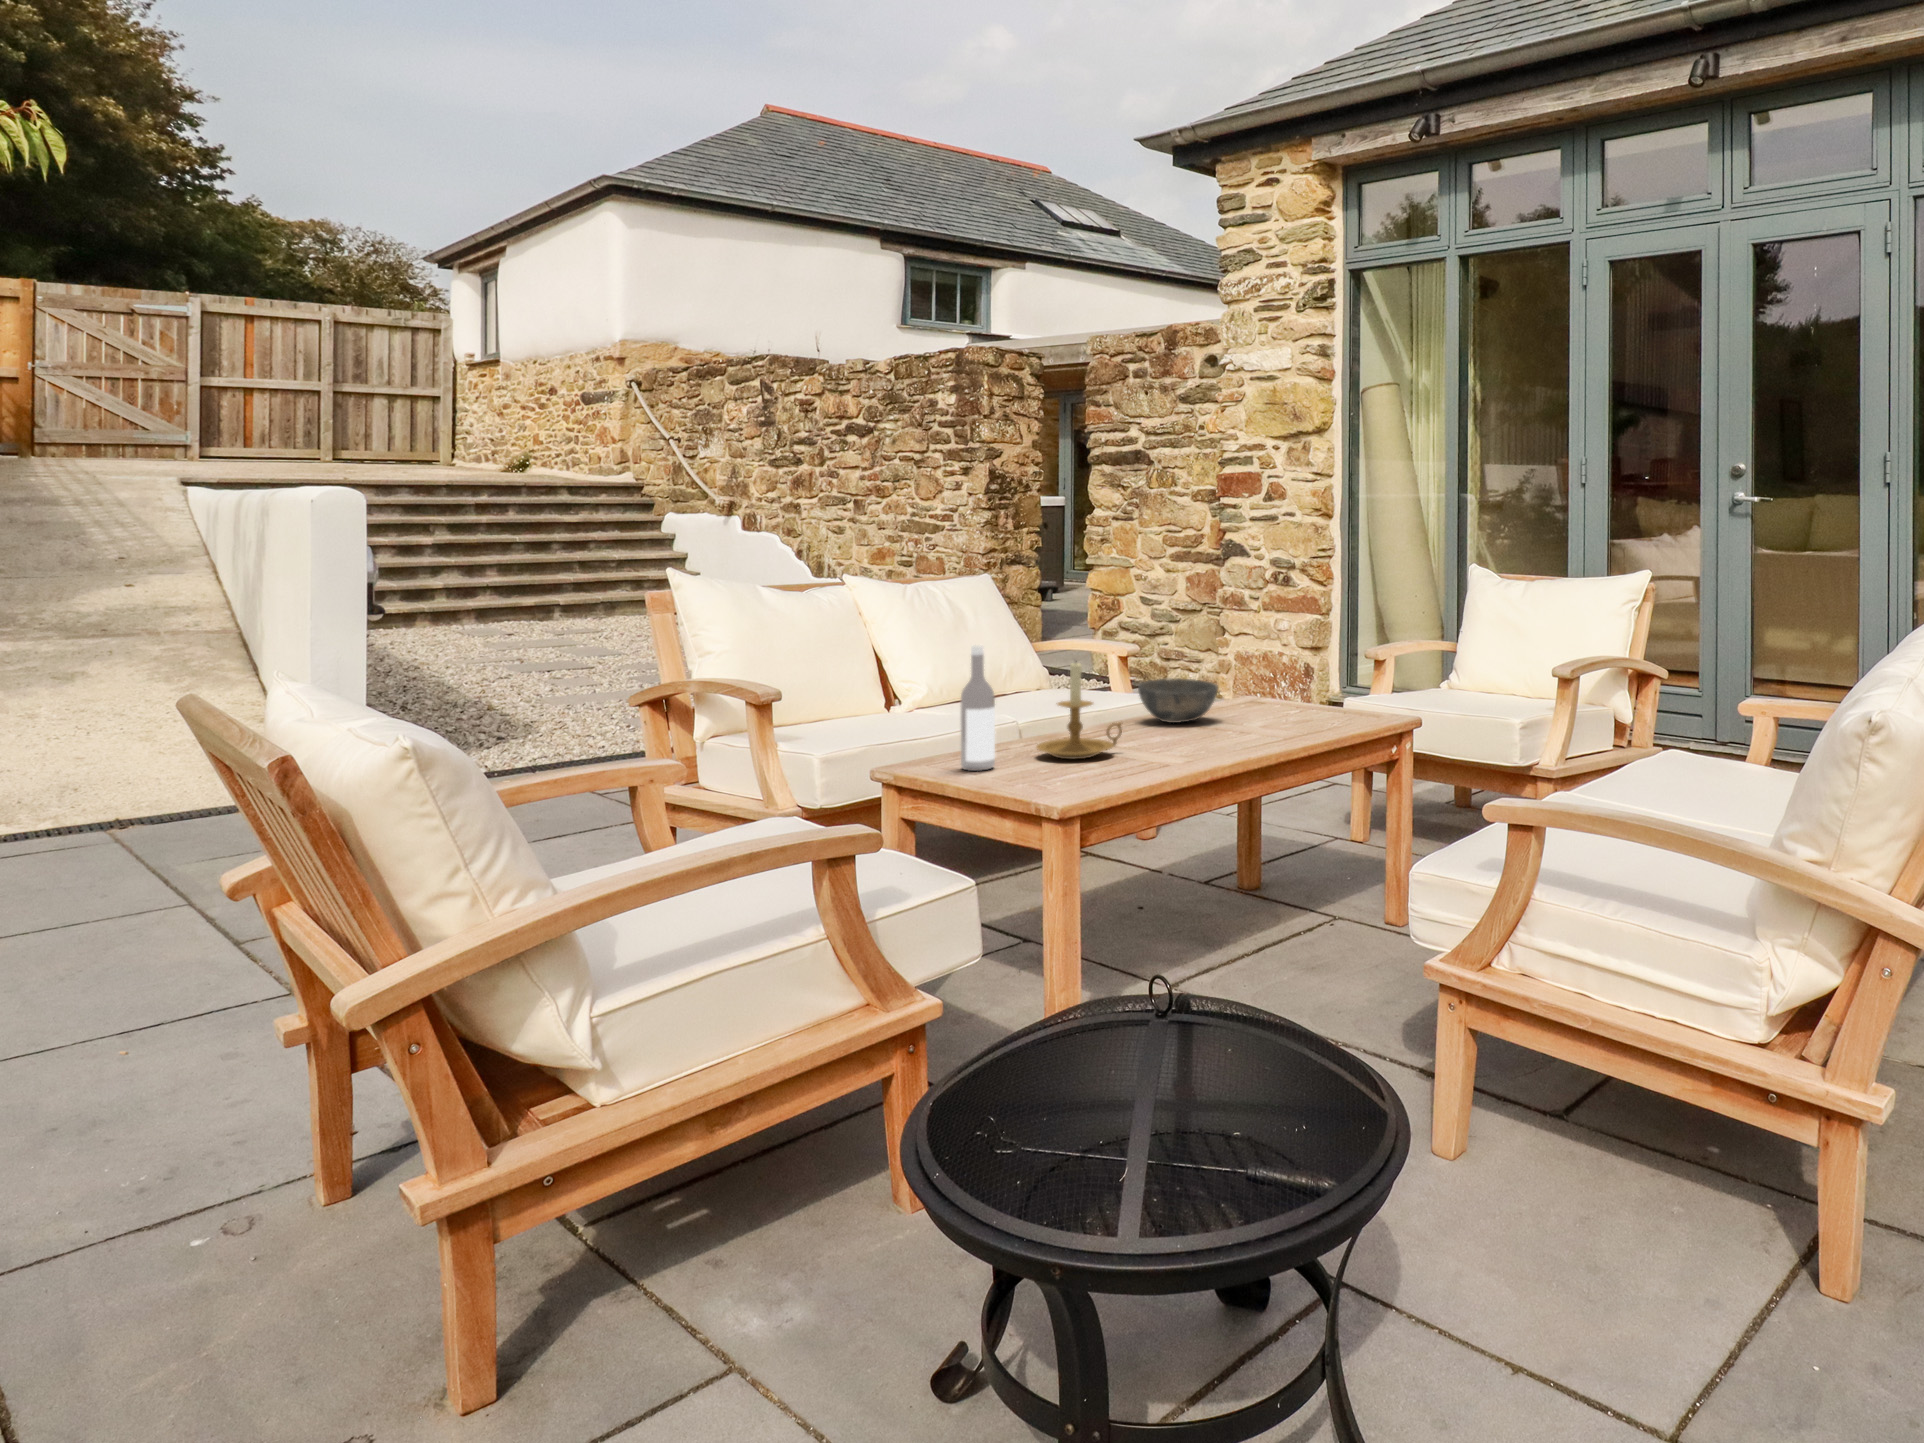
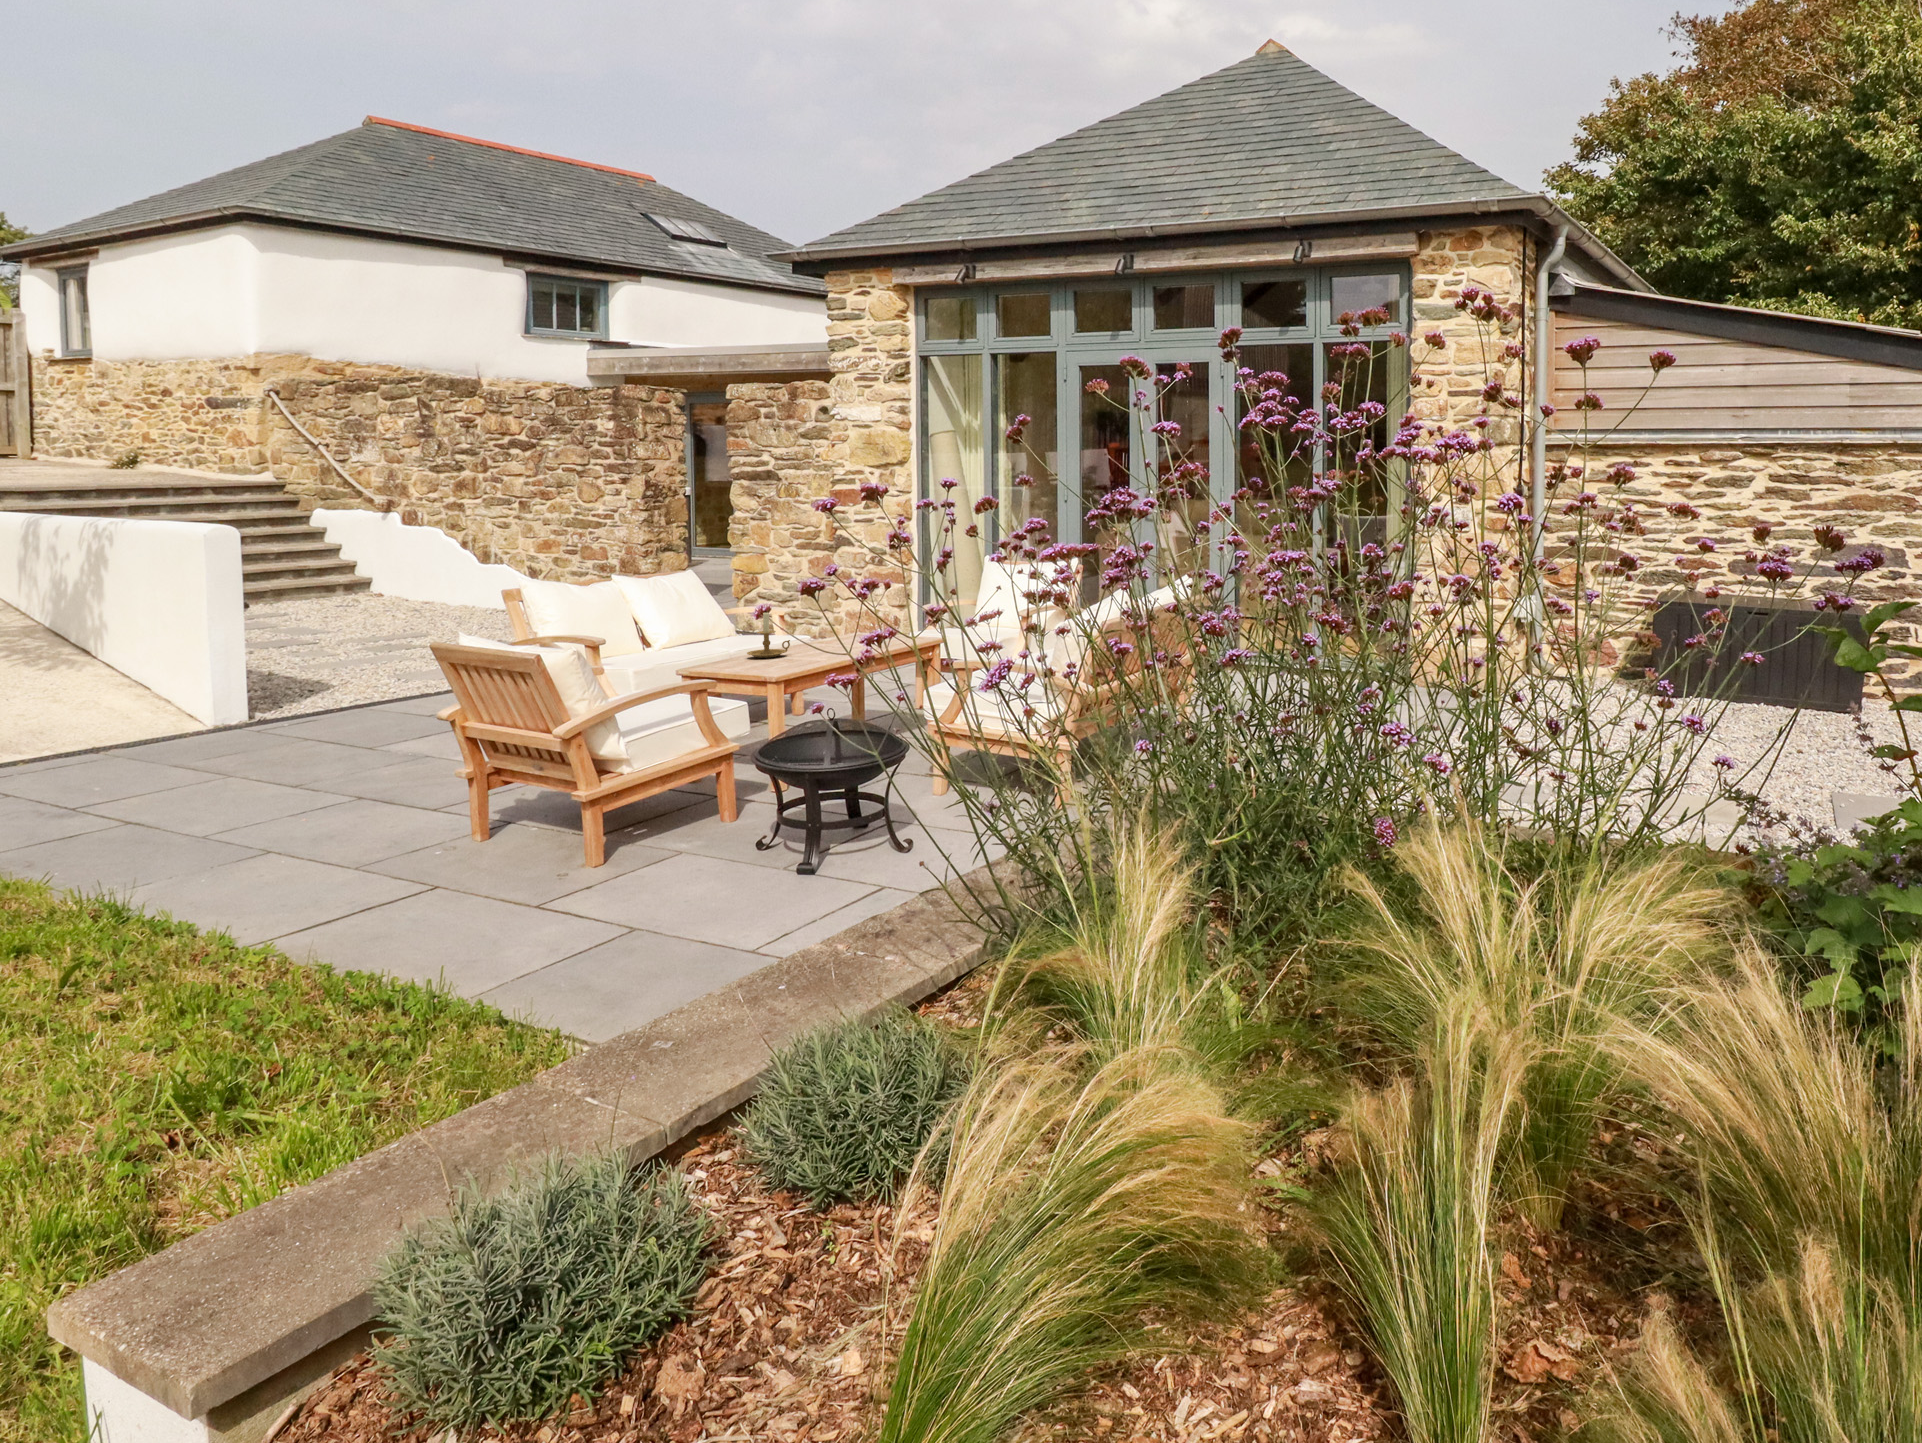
wine bottle: present [961,645,995,771] -> none [711,606,729,664]
bowl: present [1138,678,1218,723] -> none [794,620,838,642]

